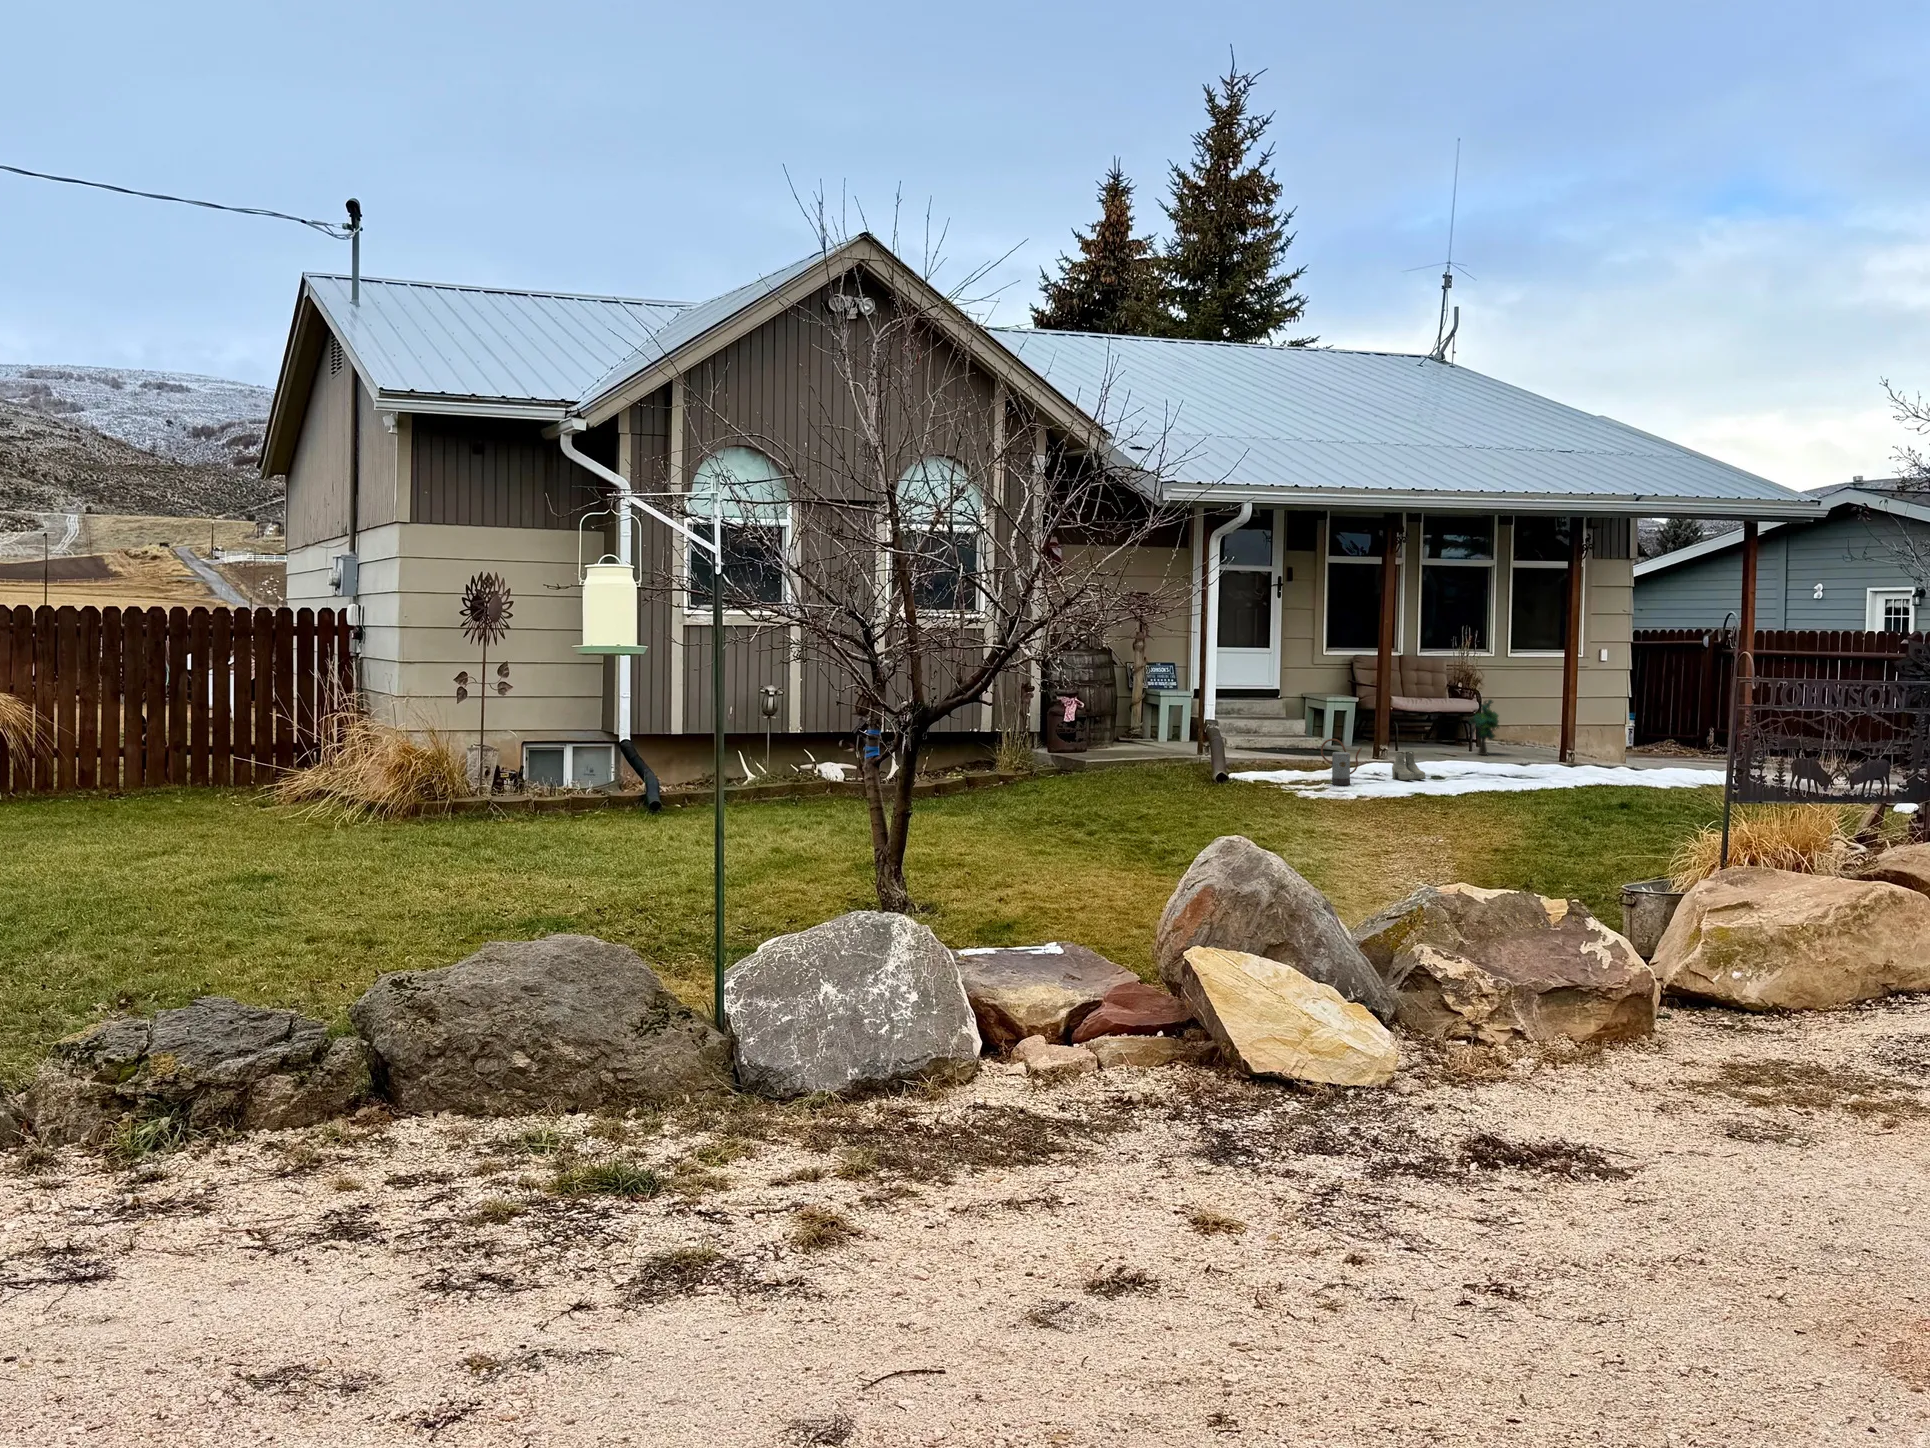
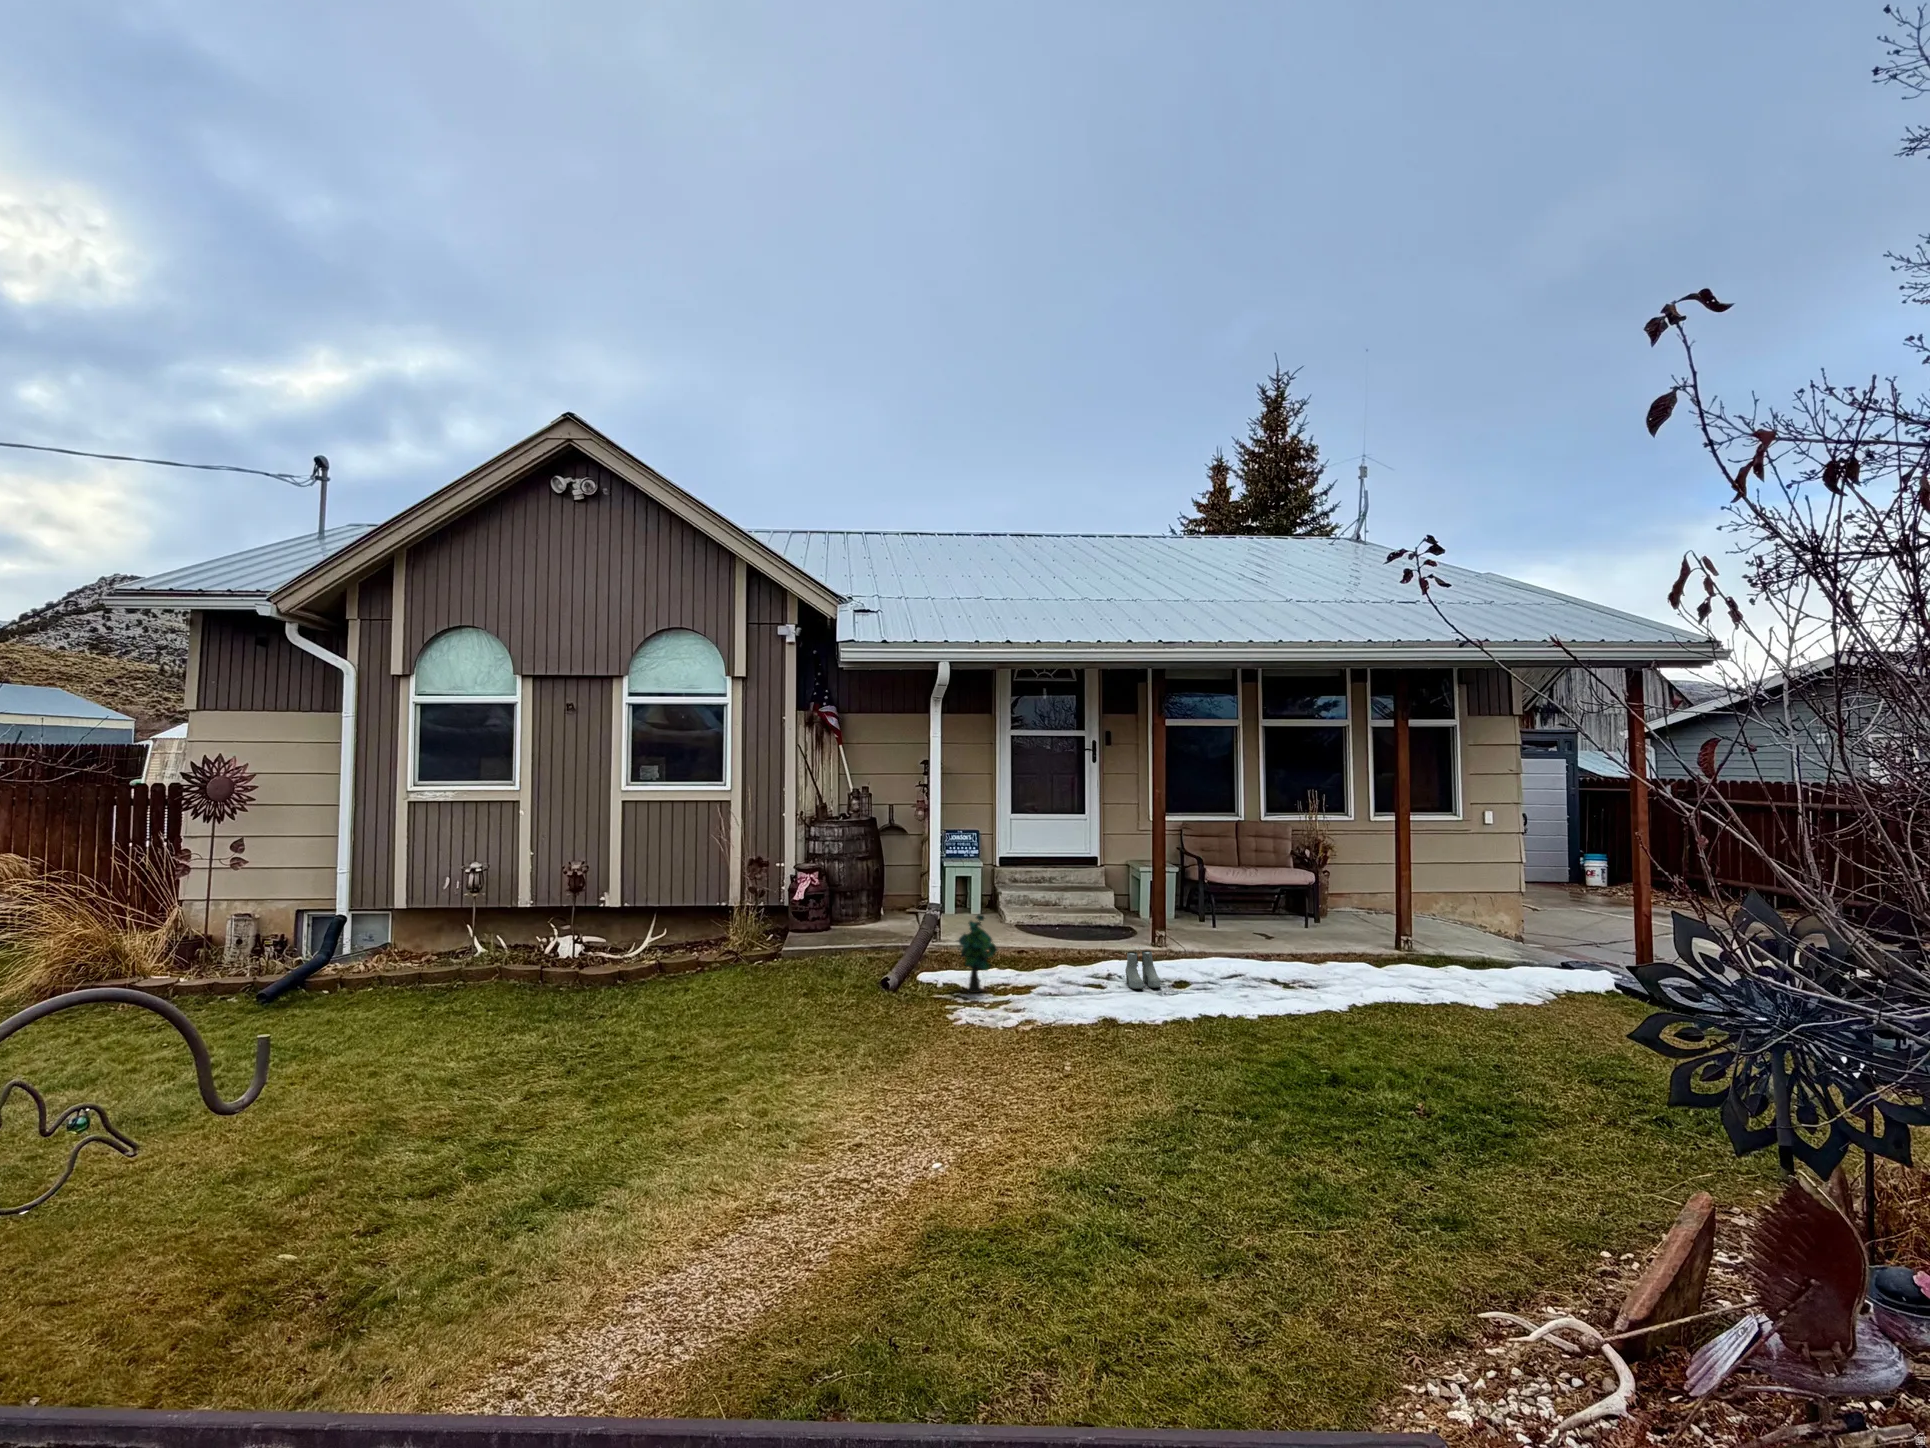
decorative plant: present [1468,700,1499,755] -> present [957,915,998,993]
watering can: present [1321,739,1362,785] -> none [1014,939,1062,997]

